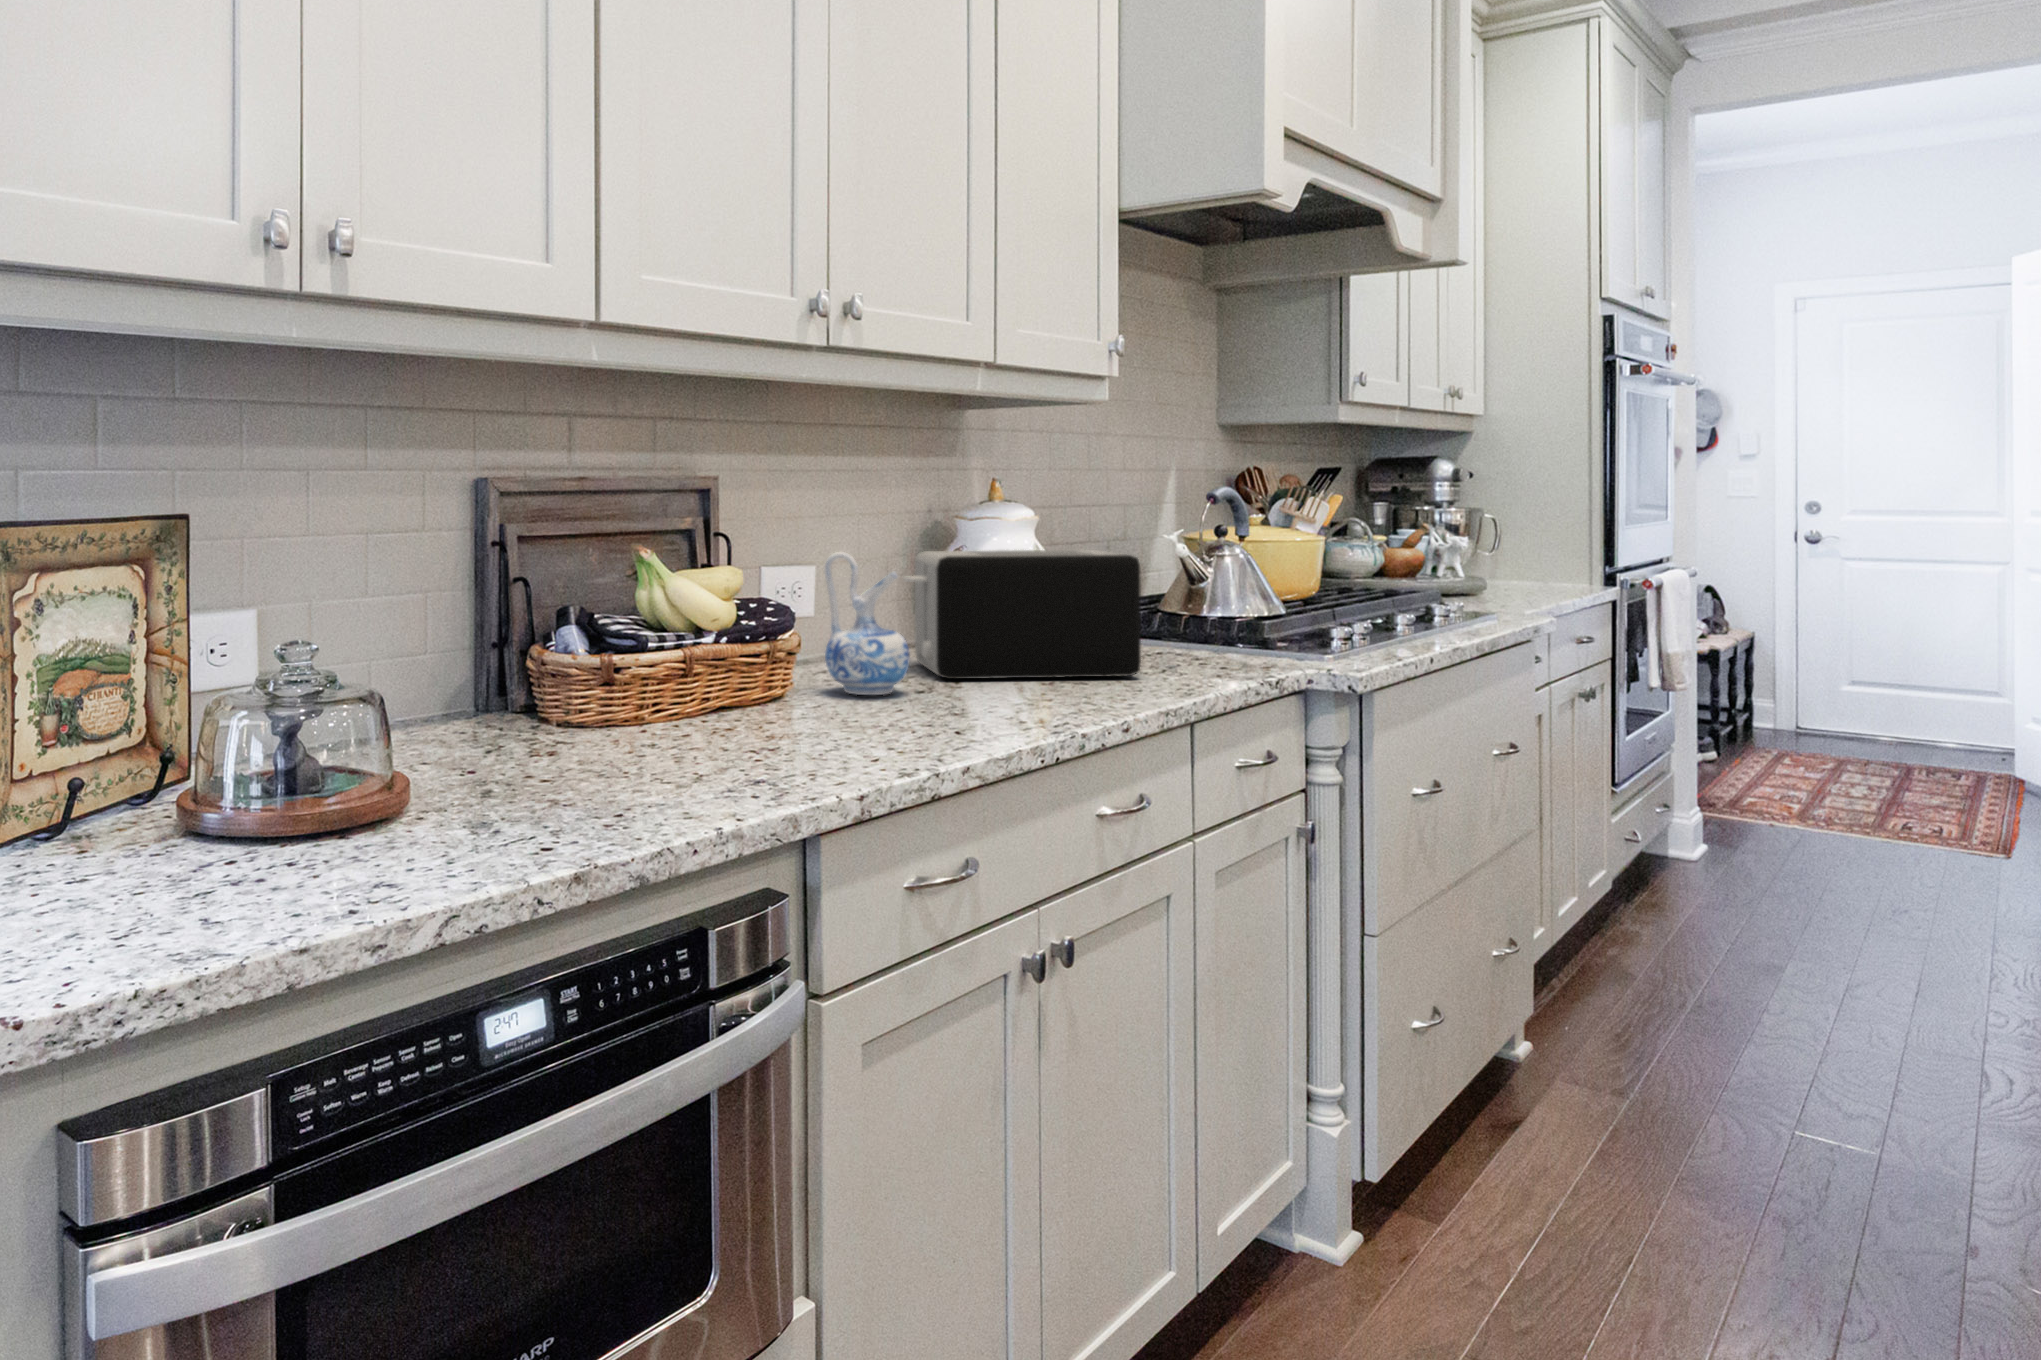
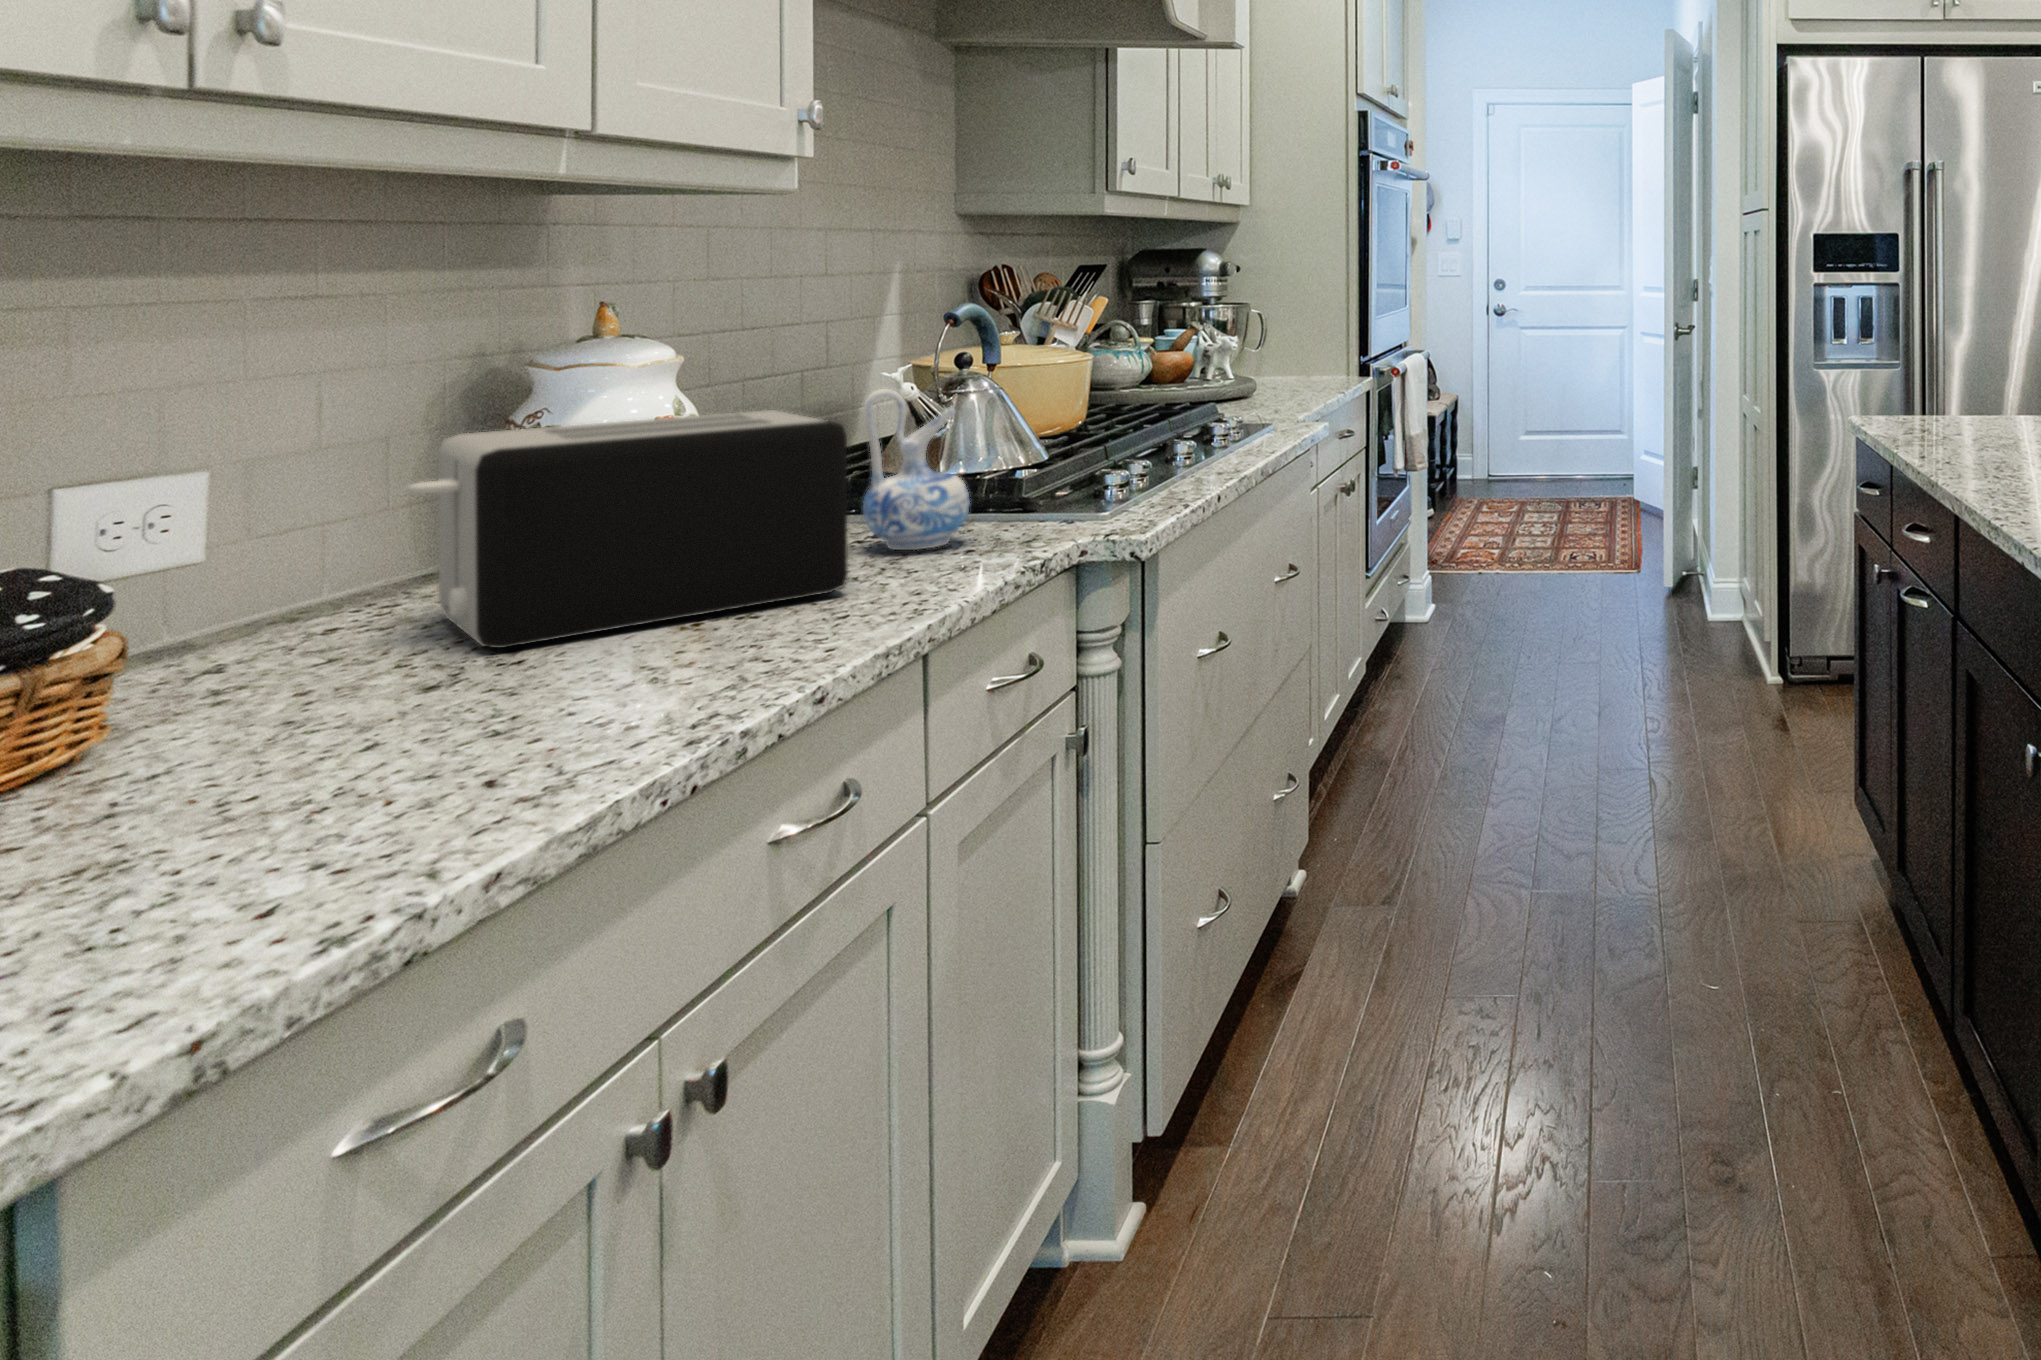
ceramic pitcher: present [824,552,910,695] -> present [863,389,970,550]

